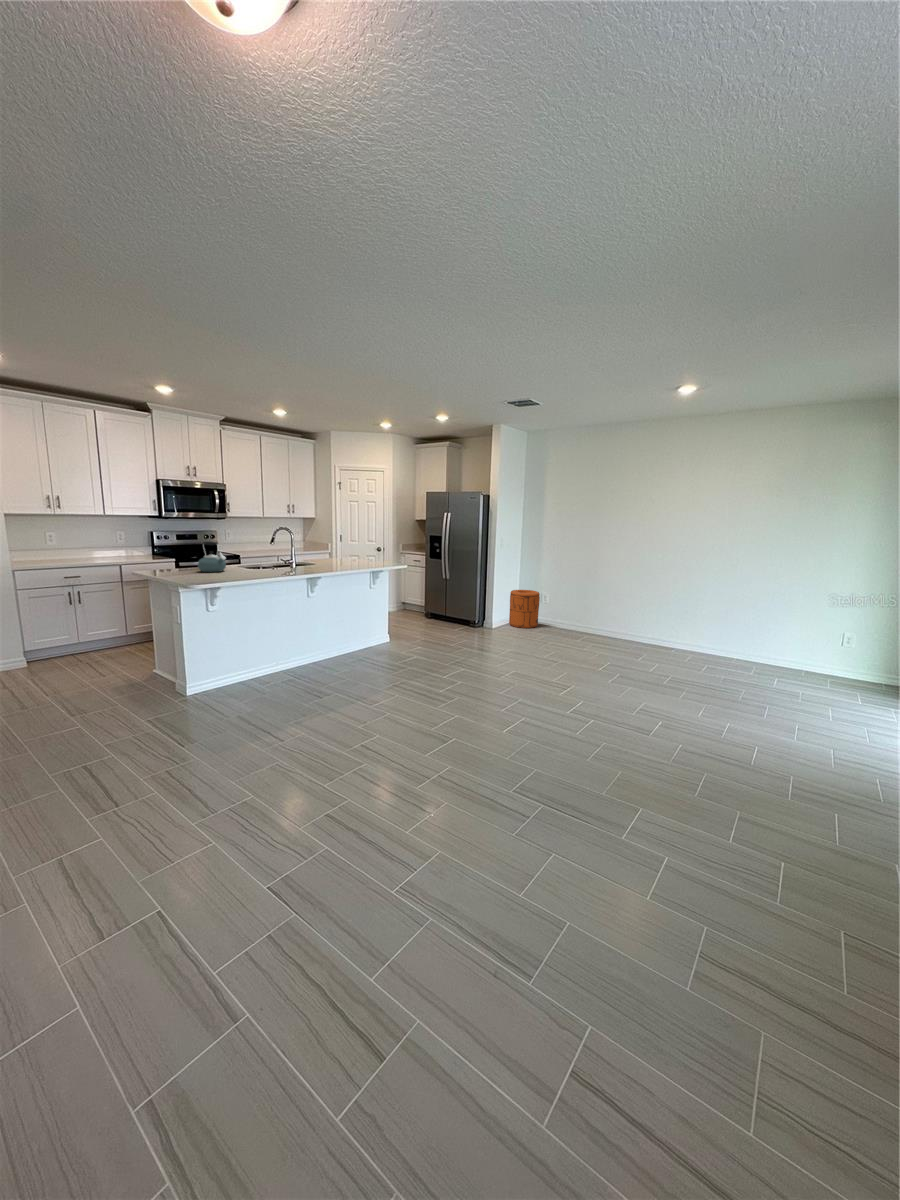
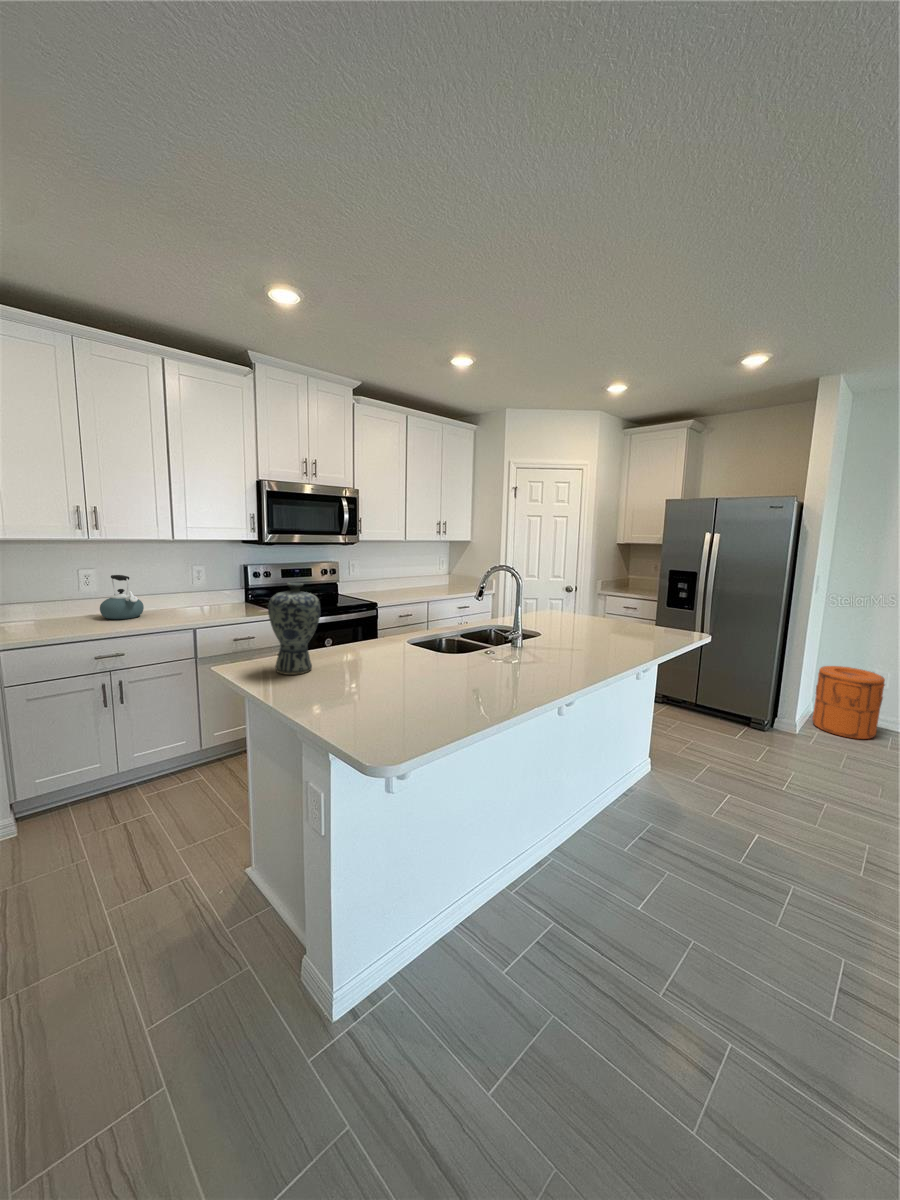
vase: none [157,531,183,571] -> present [268,583,321,675]
kettle: present [198,541,226,572] -> present [100,575,144,619]

